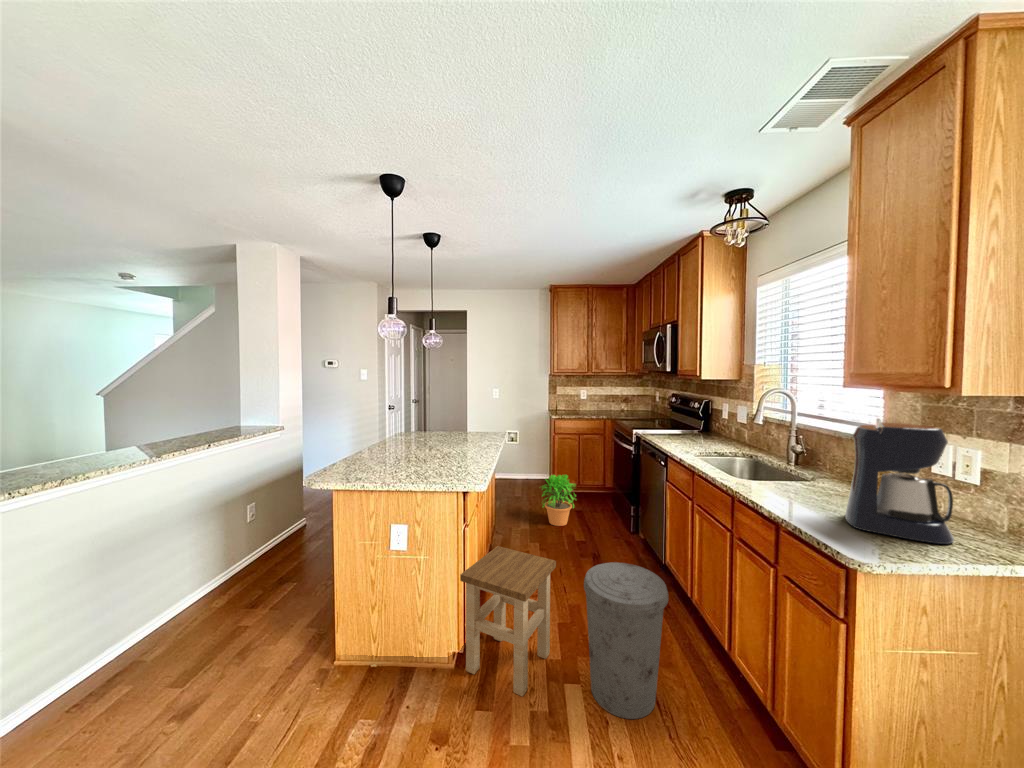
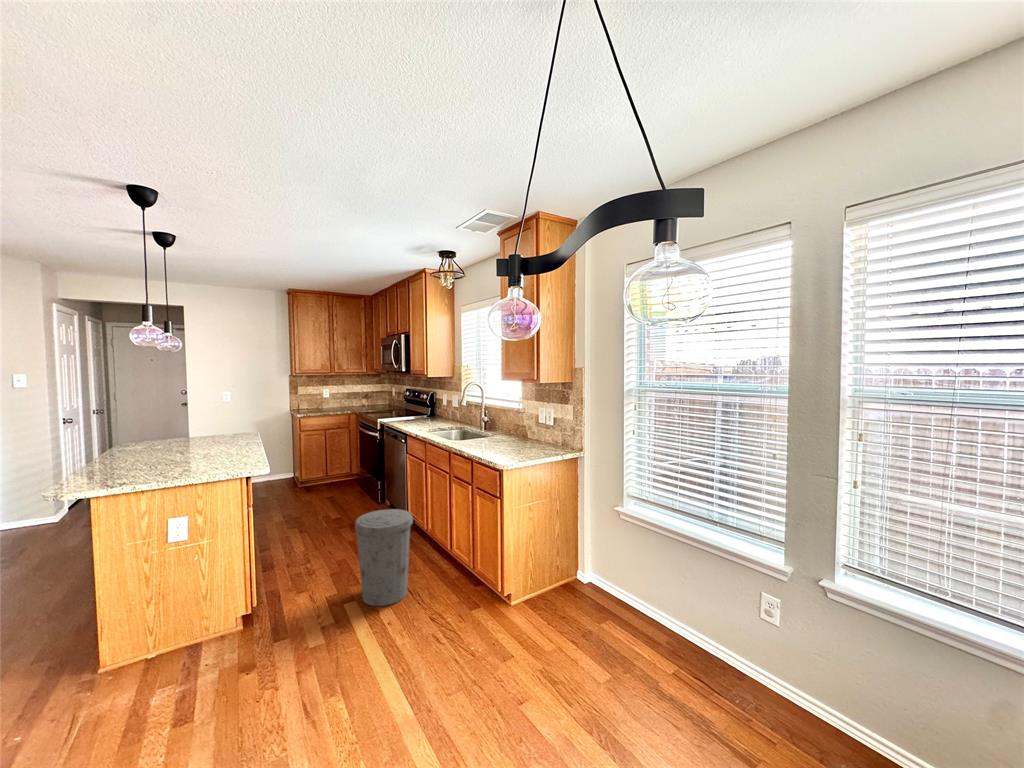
coffee maker: present [845,422,954,544] -> none [500,398,539,453]
potted plant: present [542,475,574,526] -> none [287,467,331,517]
stool: present [460,546,556,696] -> none [247,521,329,627]

